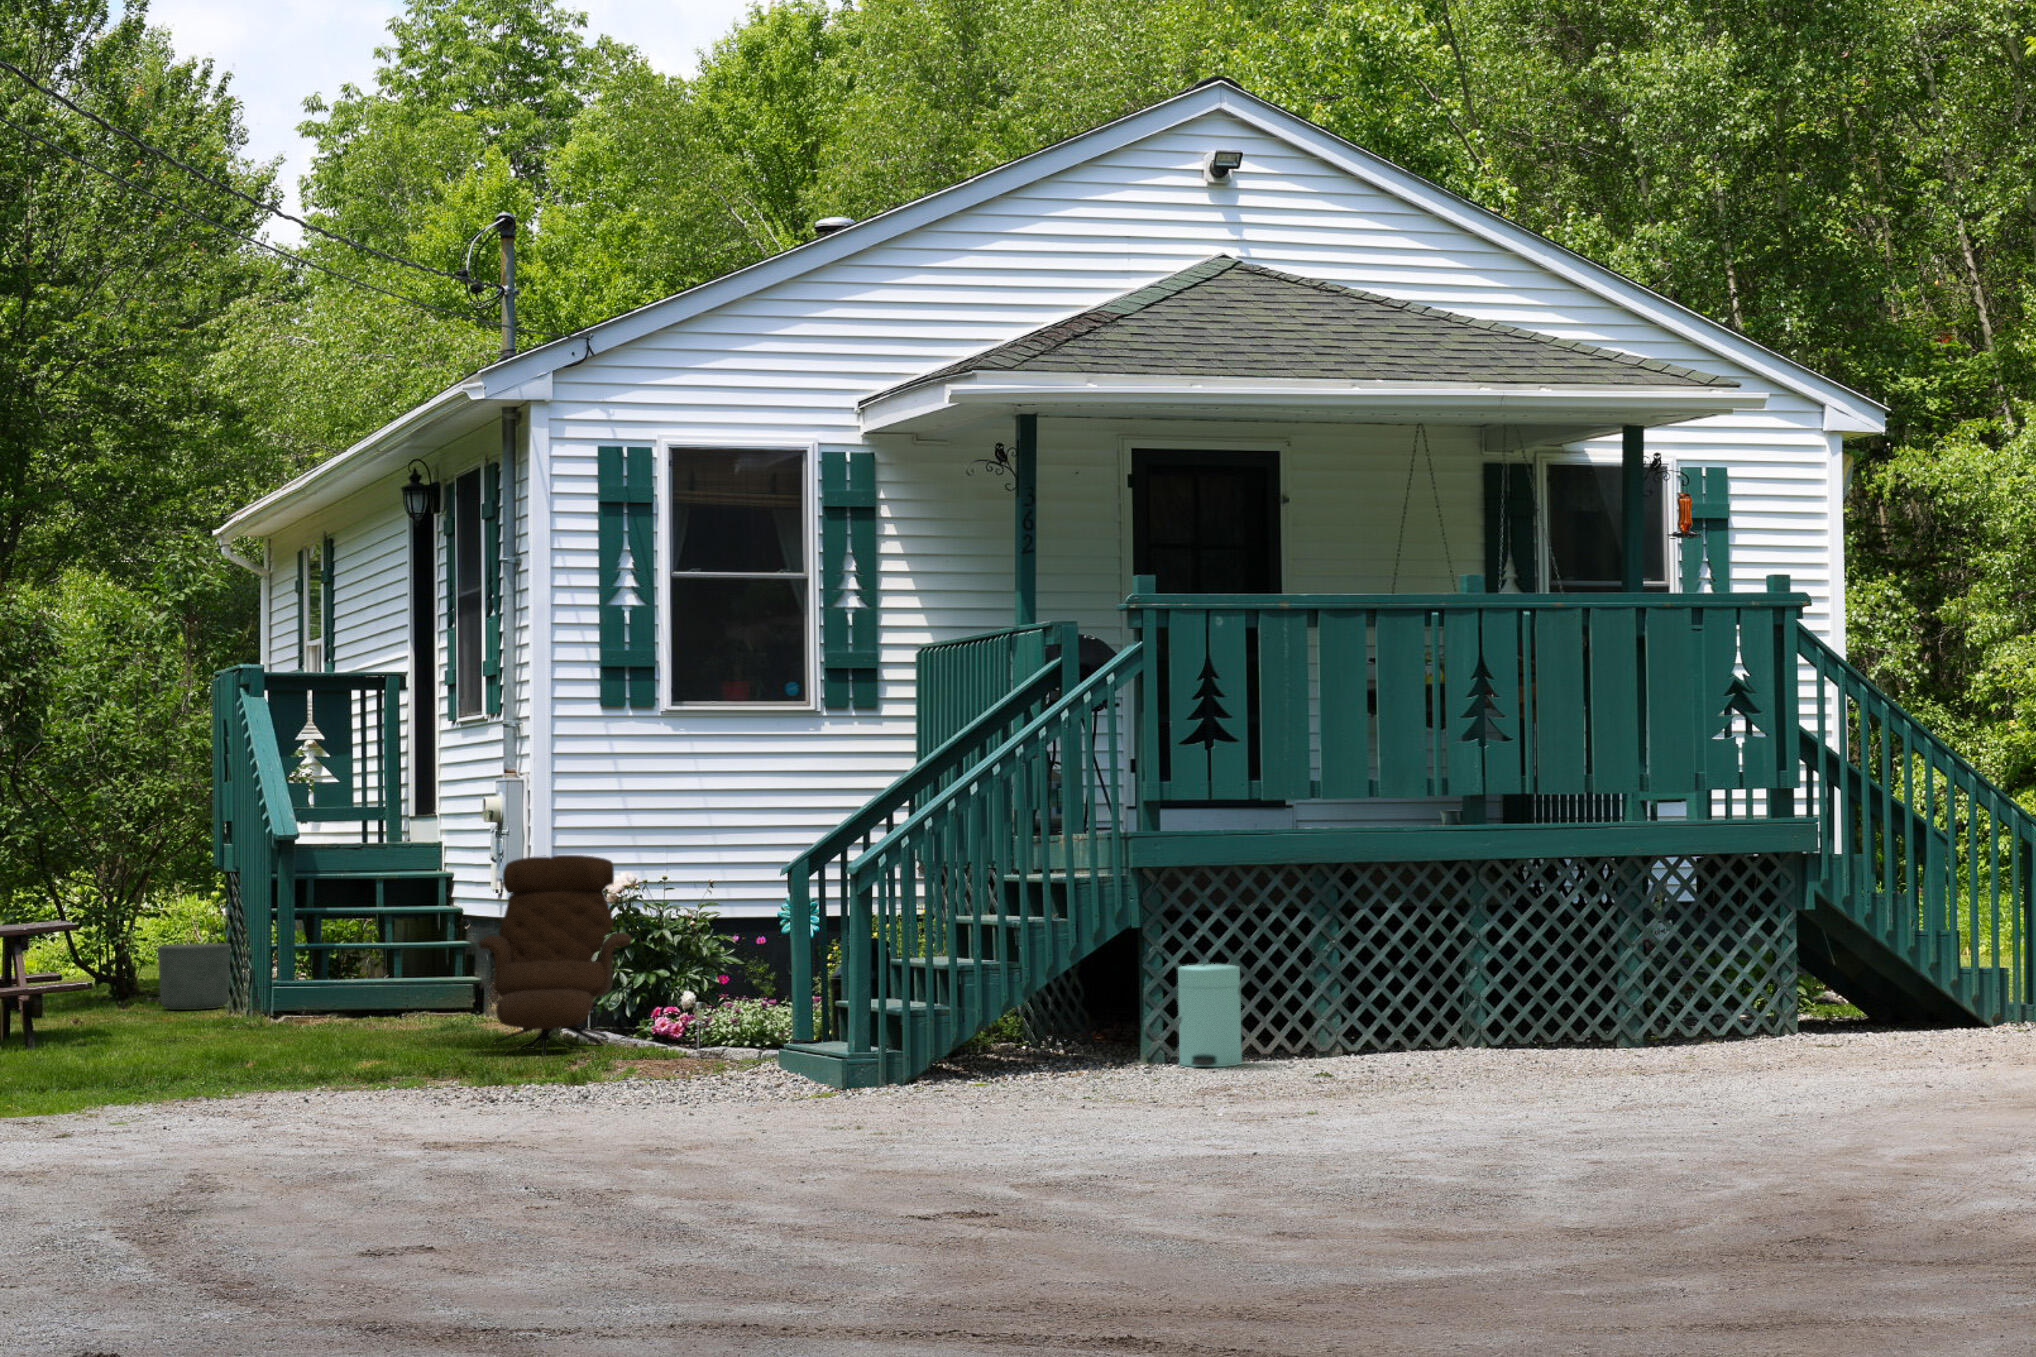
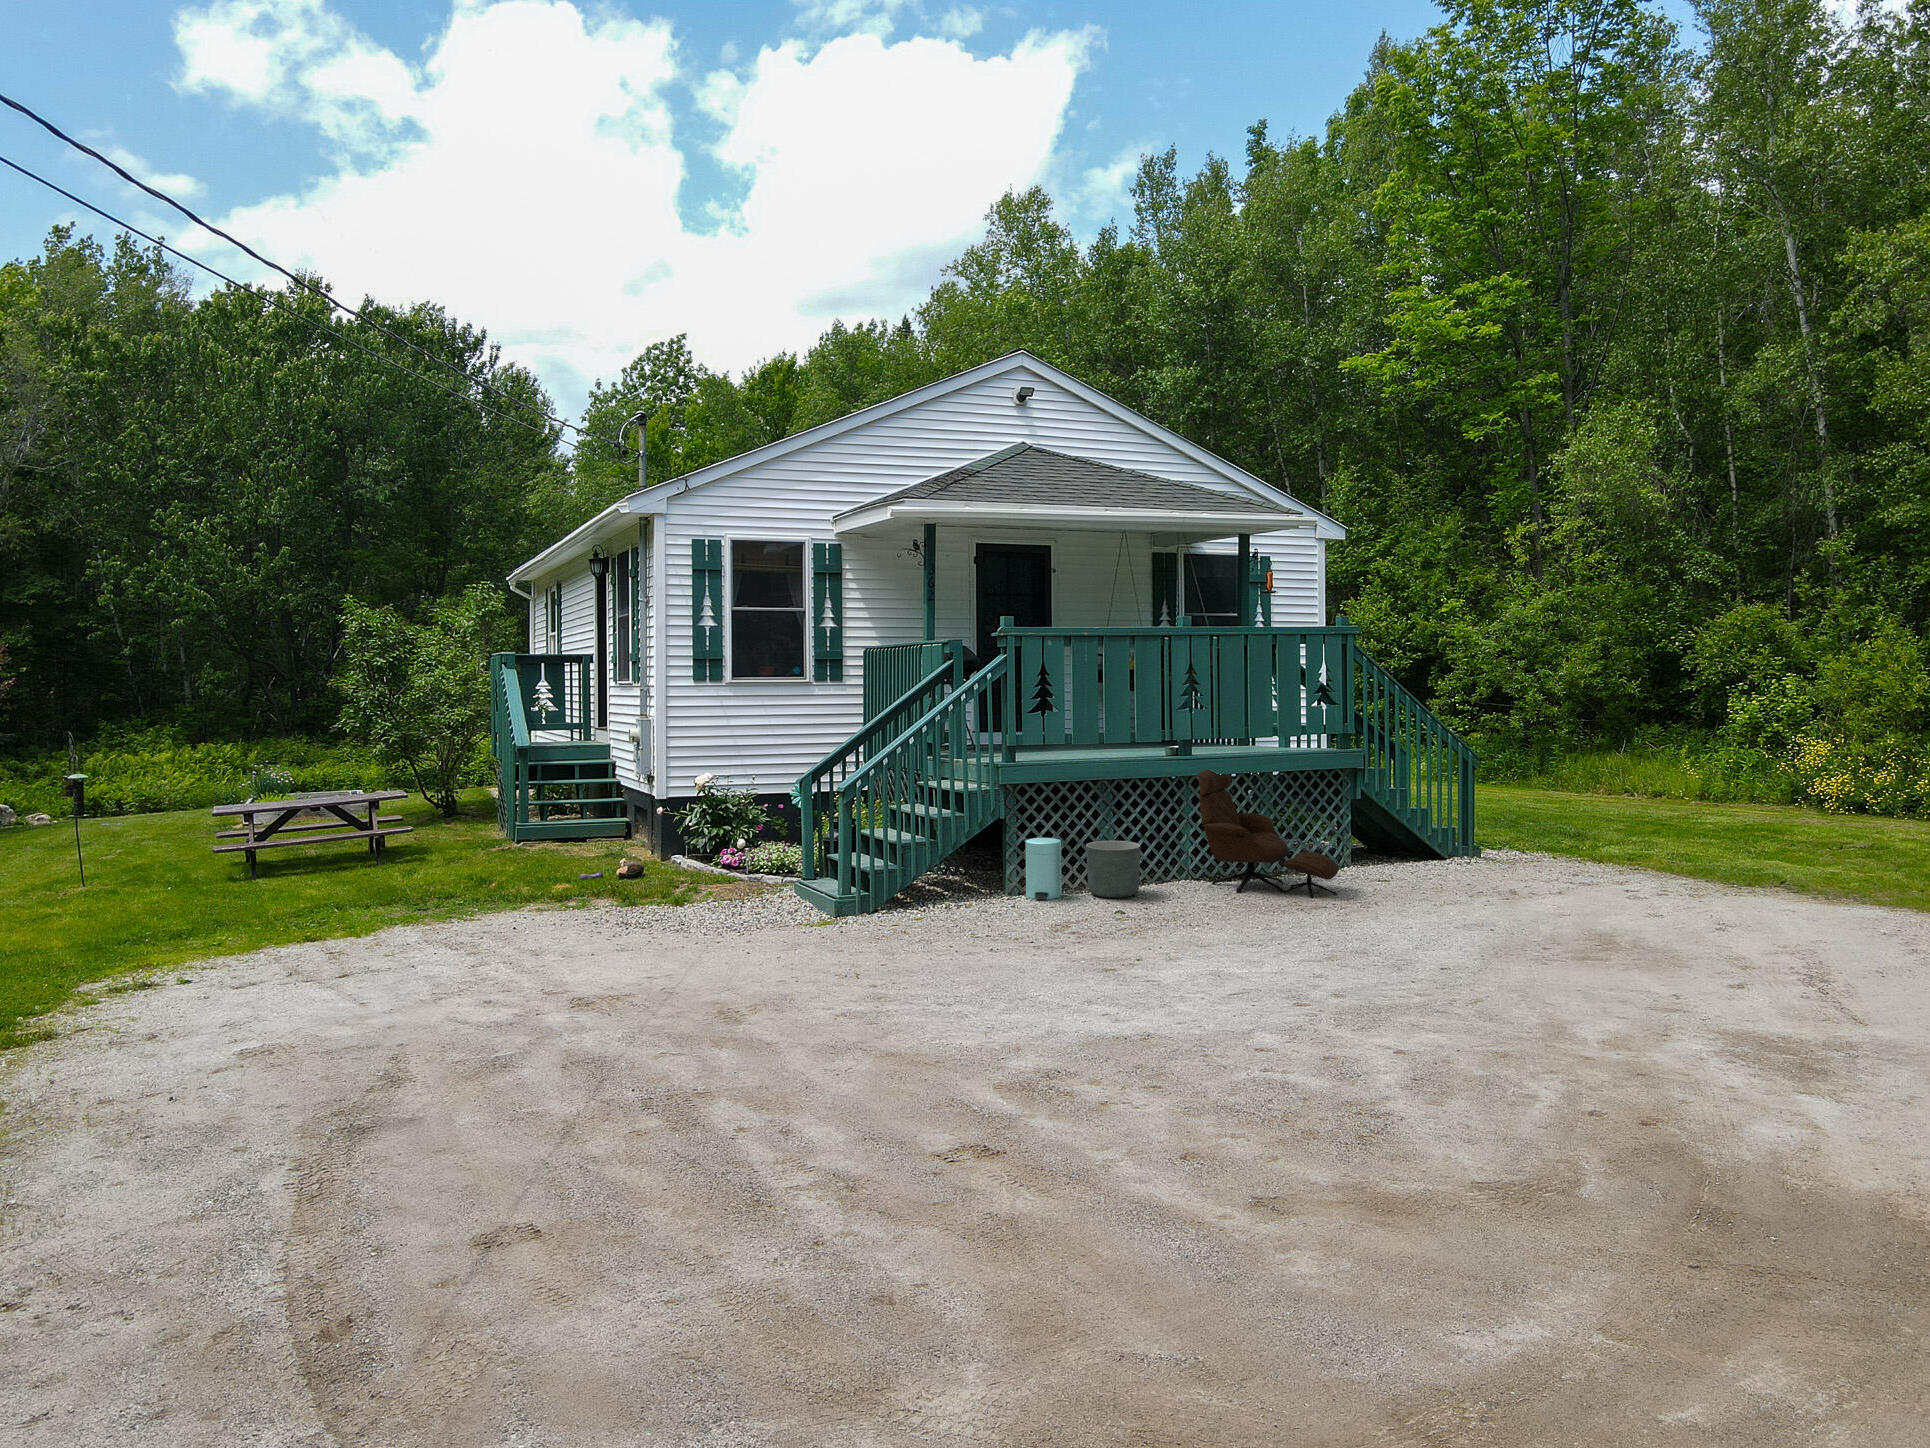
lounge chair: present [479,855,632,1056] -> present [1198,768,1339,898]
planter: present [158,943,231,1010] -> present [1086,841,1140,898]

